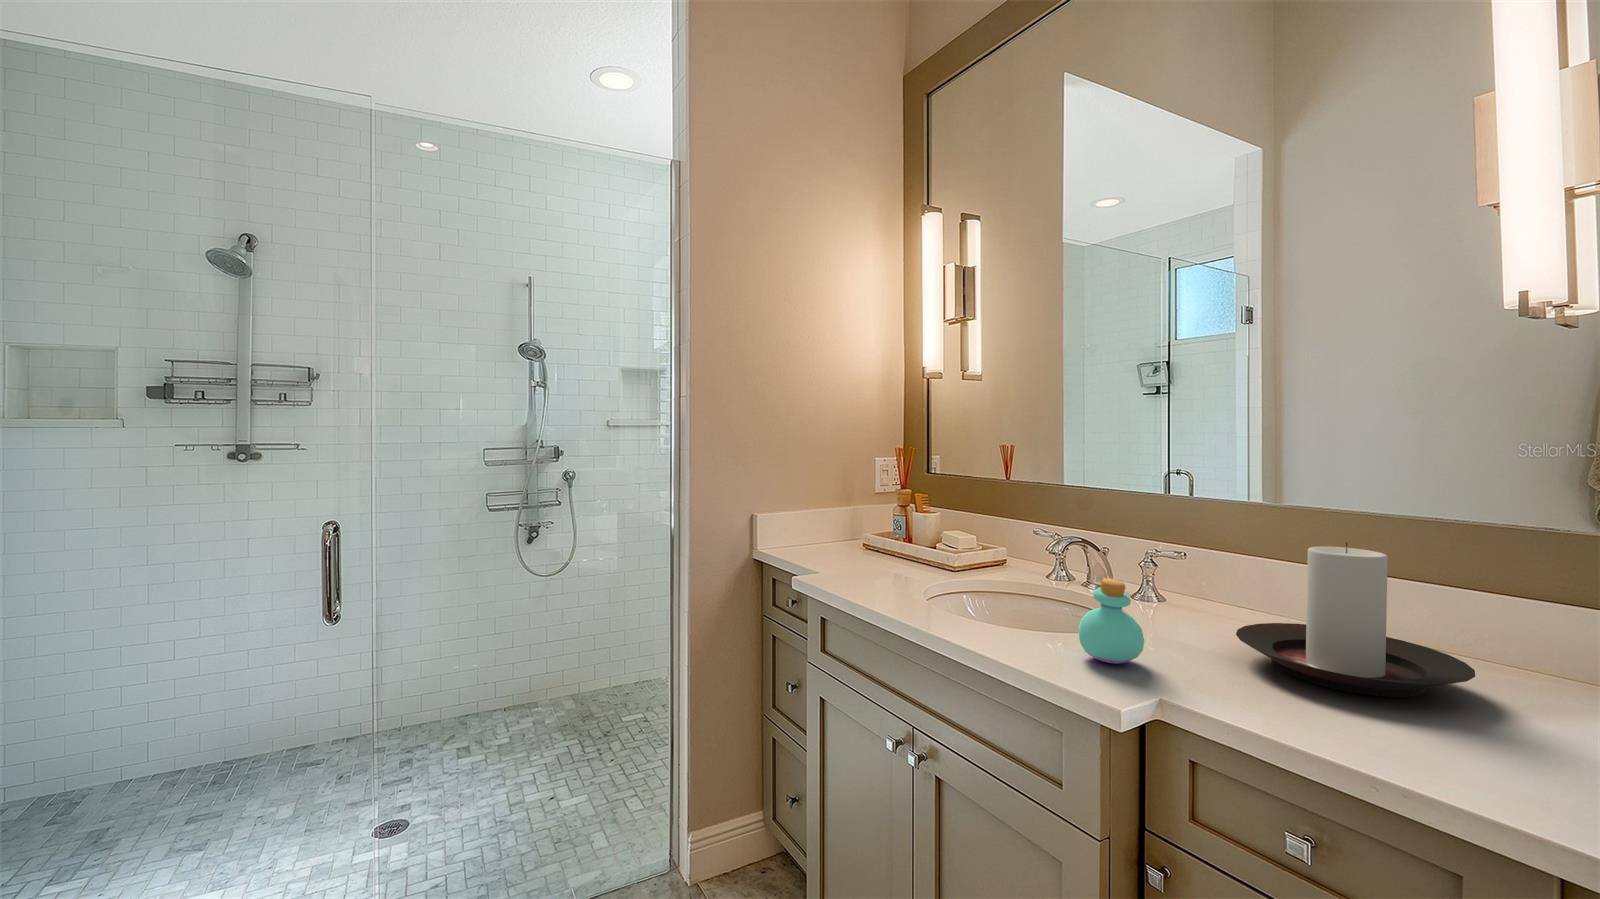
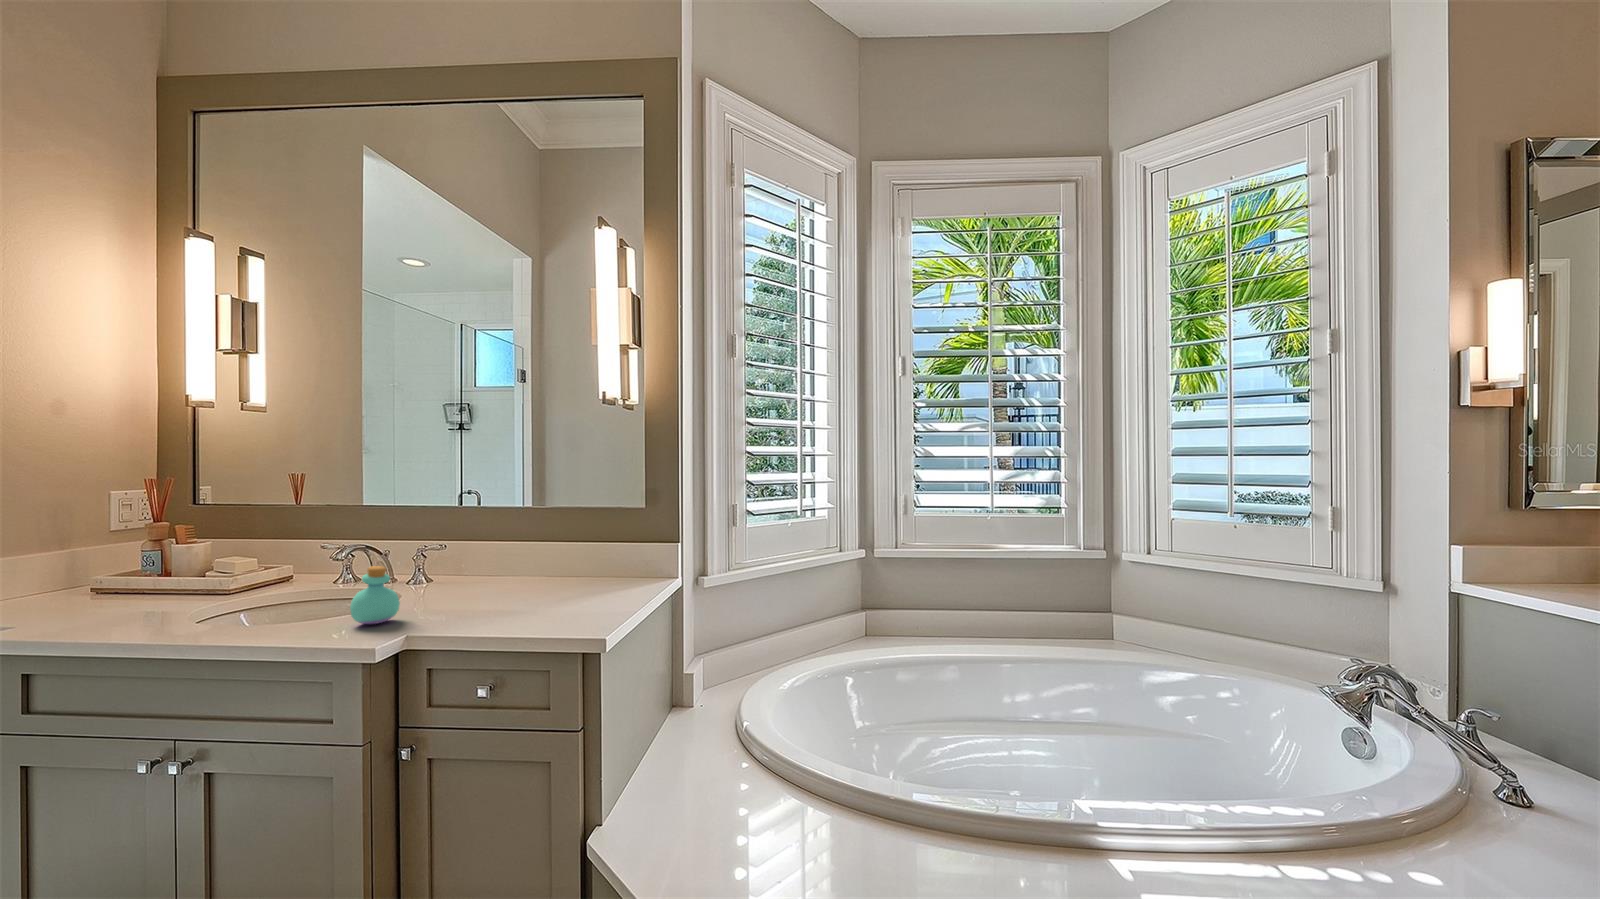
candle holder: present [1236,542,1475,697] -> none [464,523,575,605]

